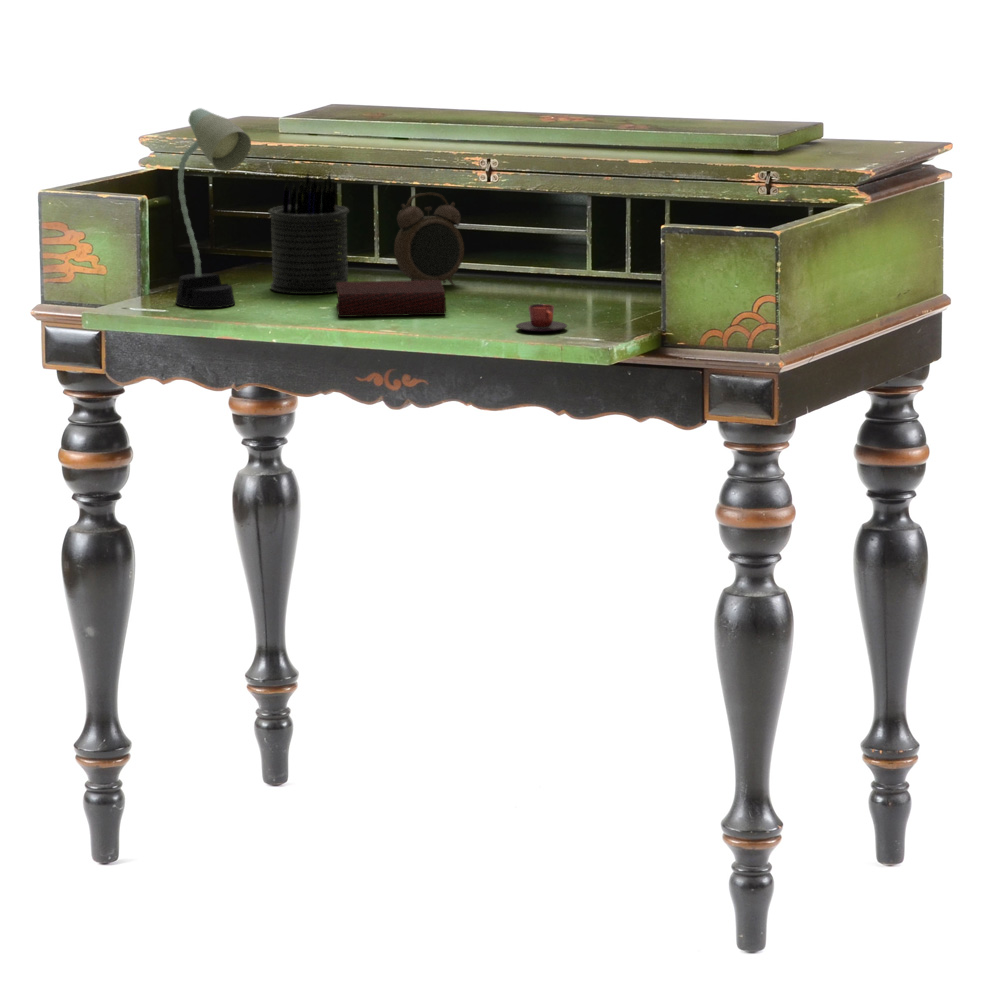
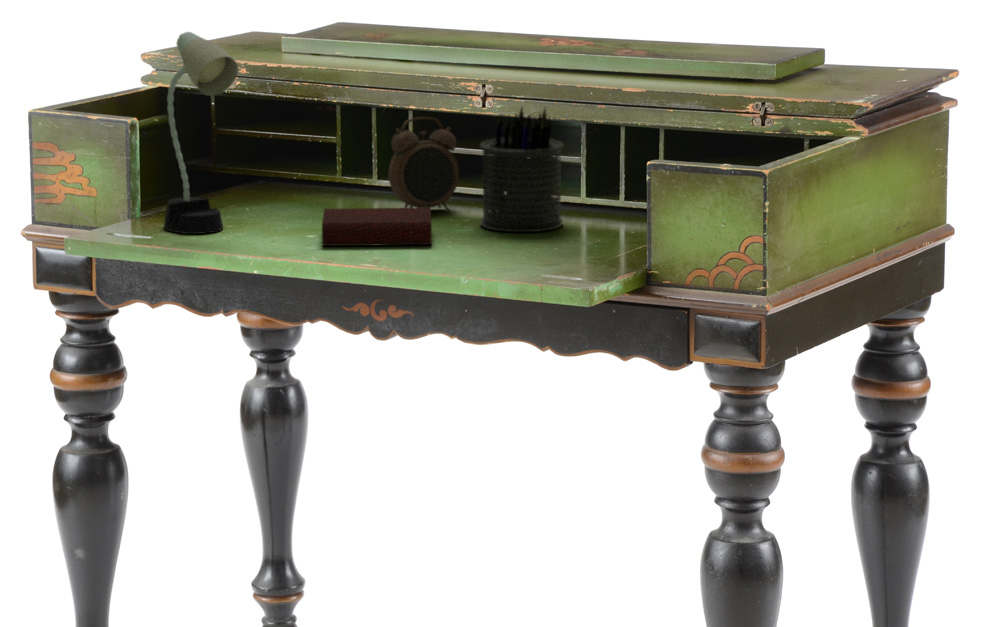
pen holder: present [268,174,349,294] -> present [480,108,564,232]
teacup: present [516,304,567,331] -> none [499,238,552,267]

